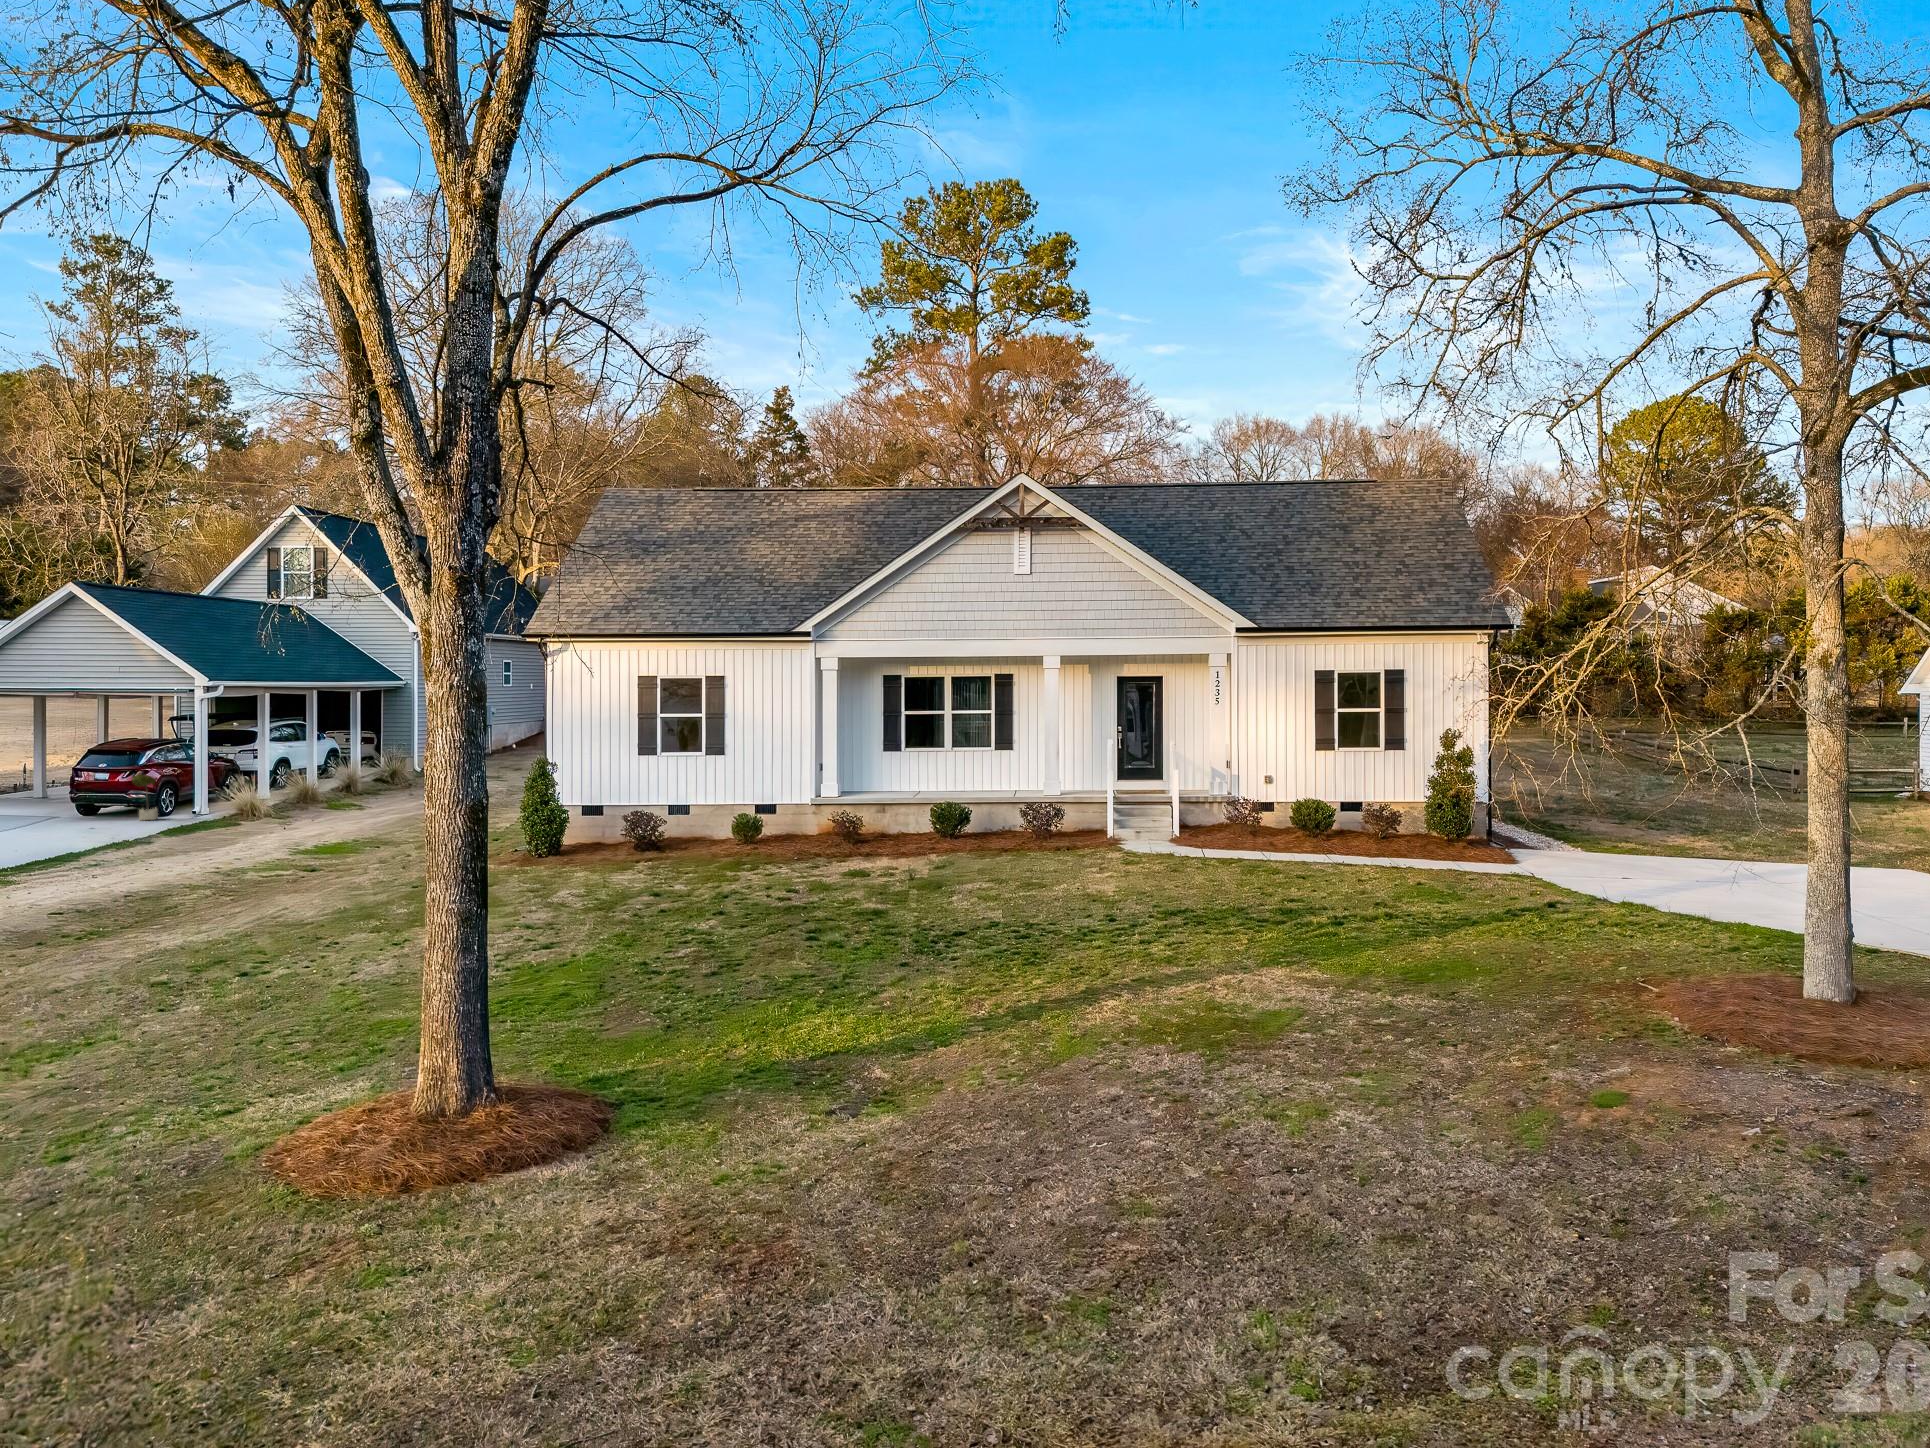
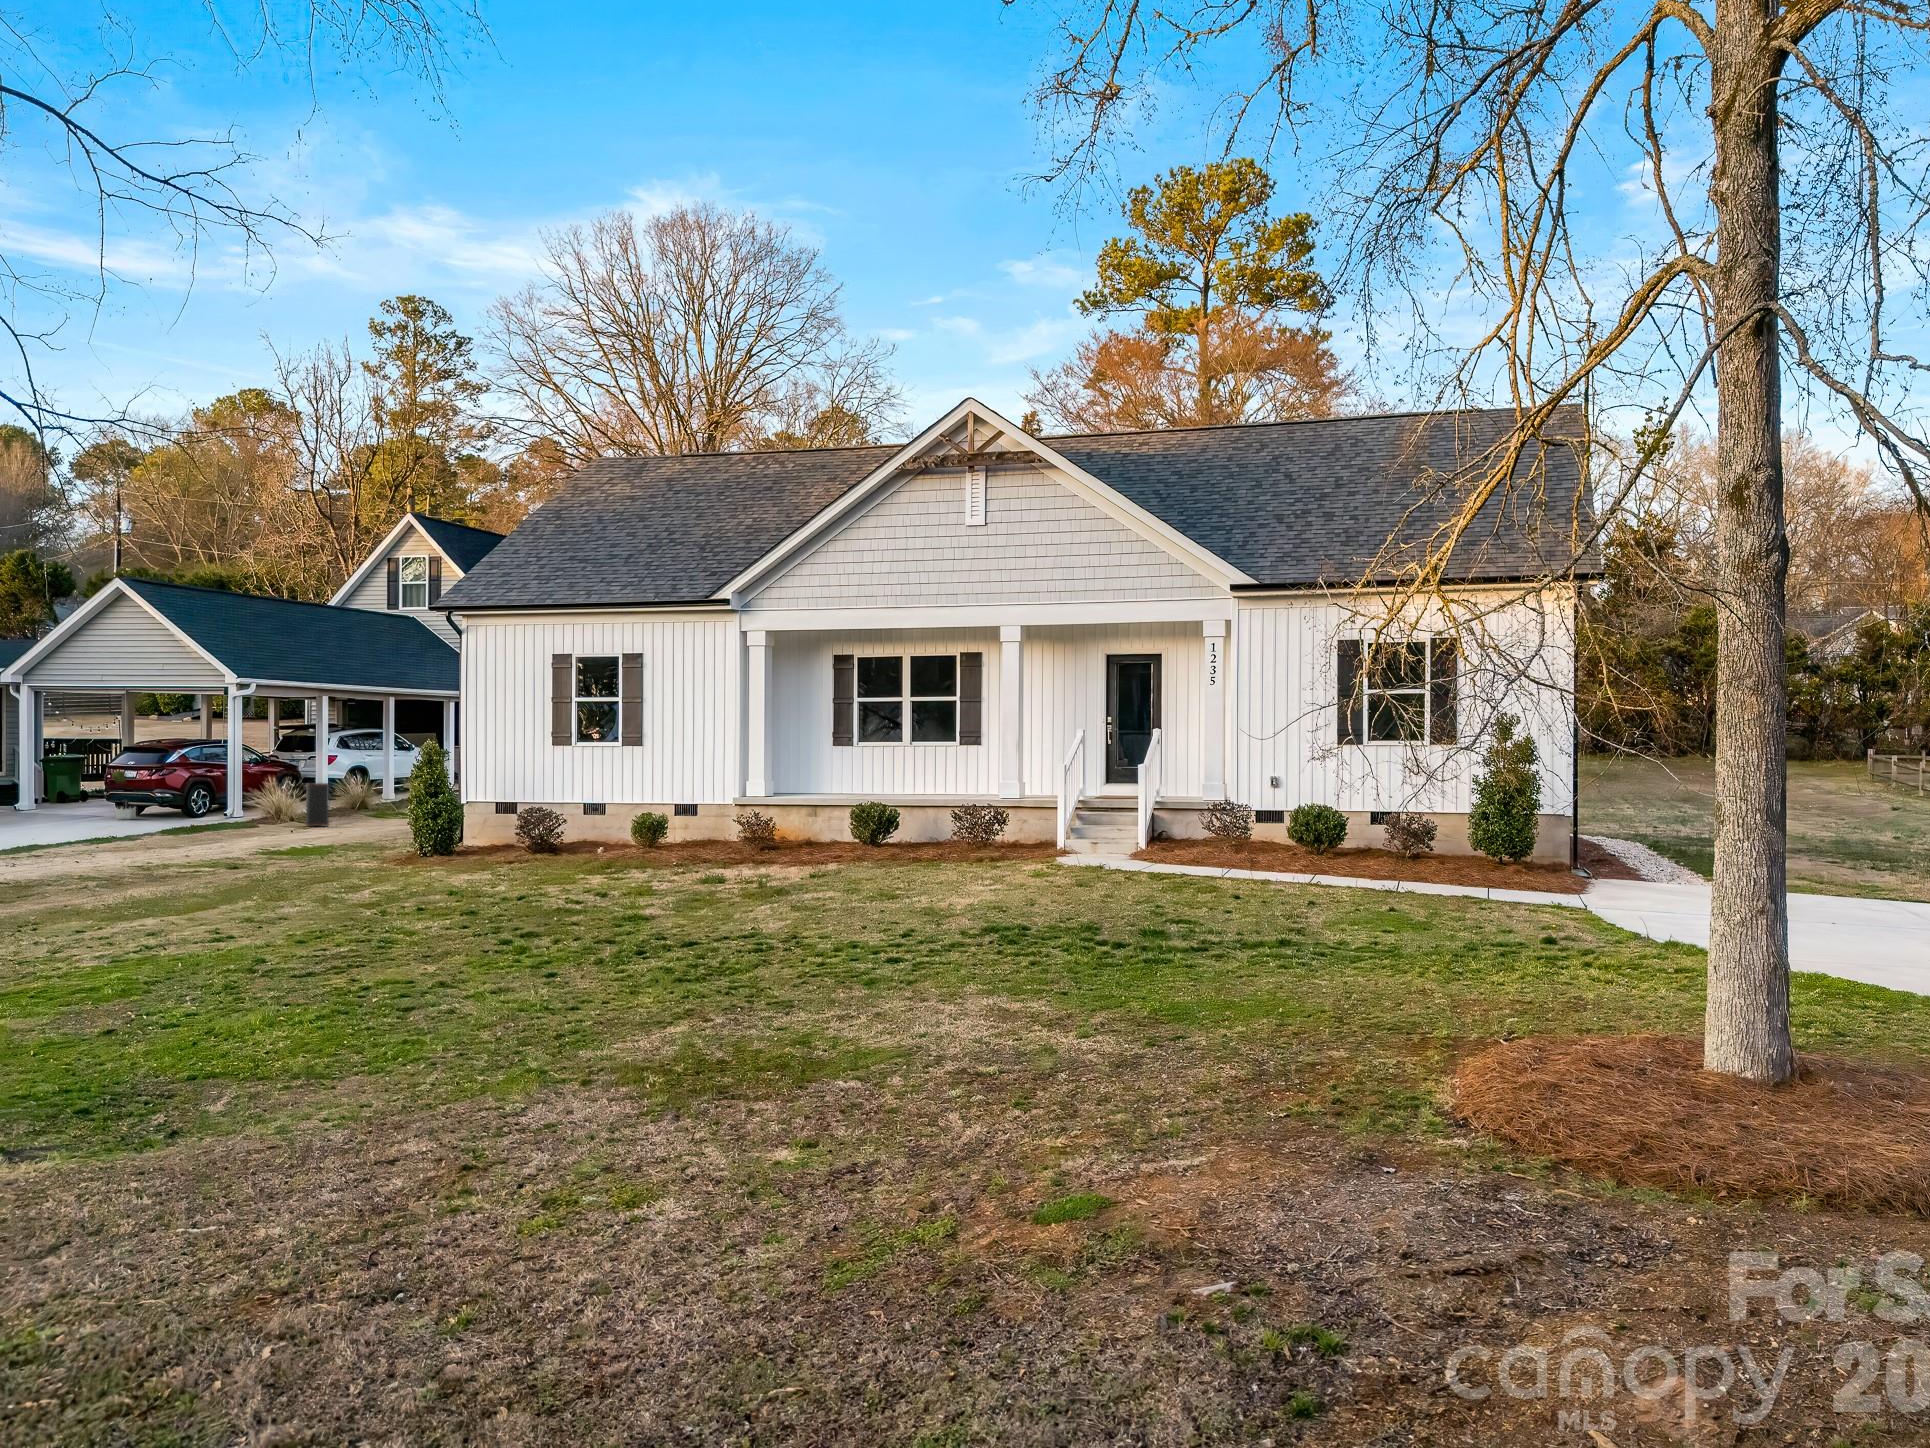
trash can: none [347,782,370,823] -> present [305,783,329,826]

